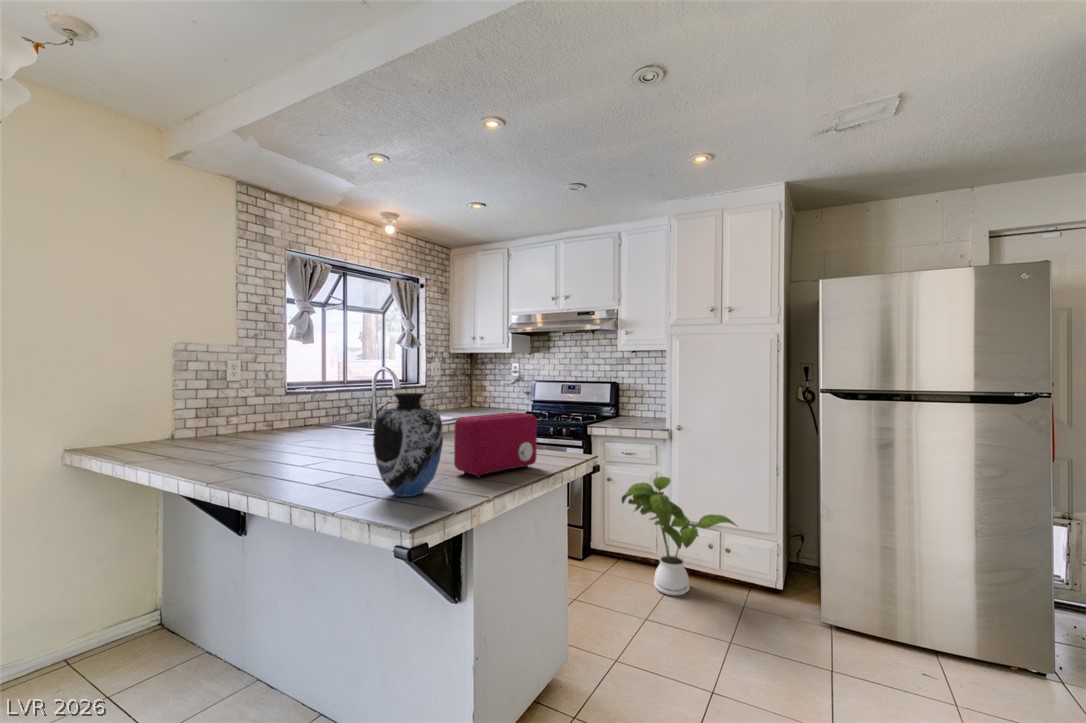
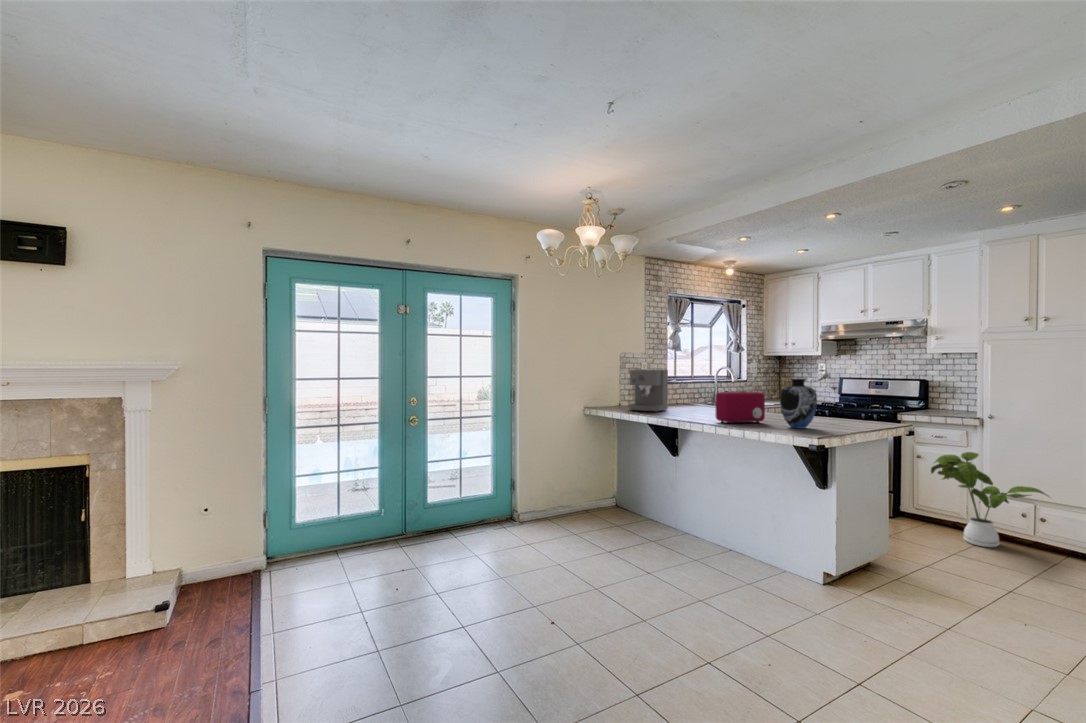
coffee maker: none [141,373,238,457] -> present [629,369,668,412]
toaster: present [454,413,537,477] -> present [715,392,765,424]

